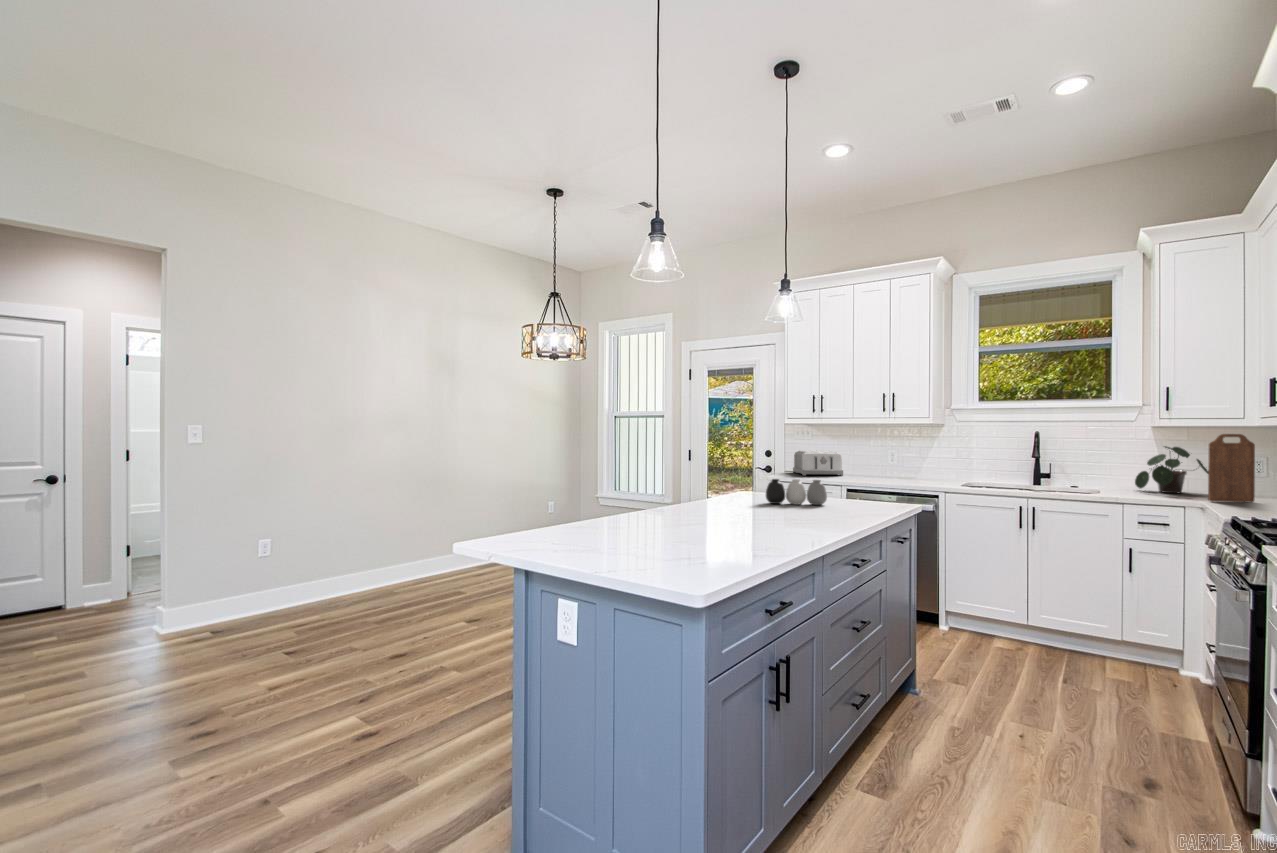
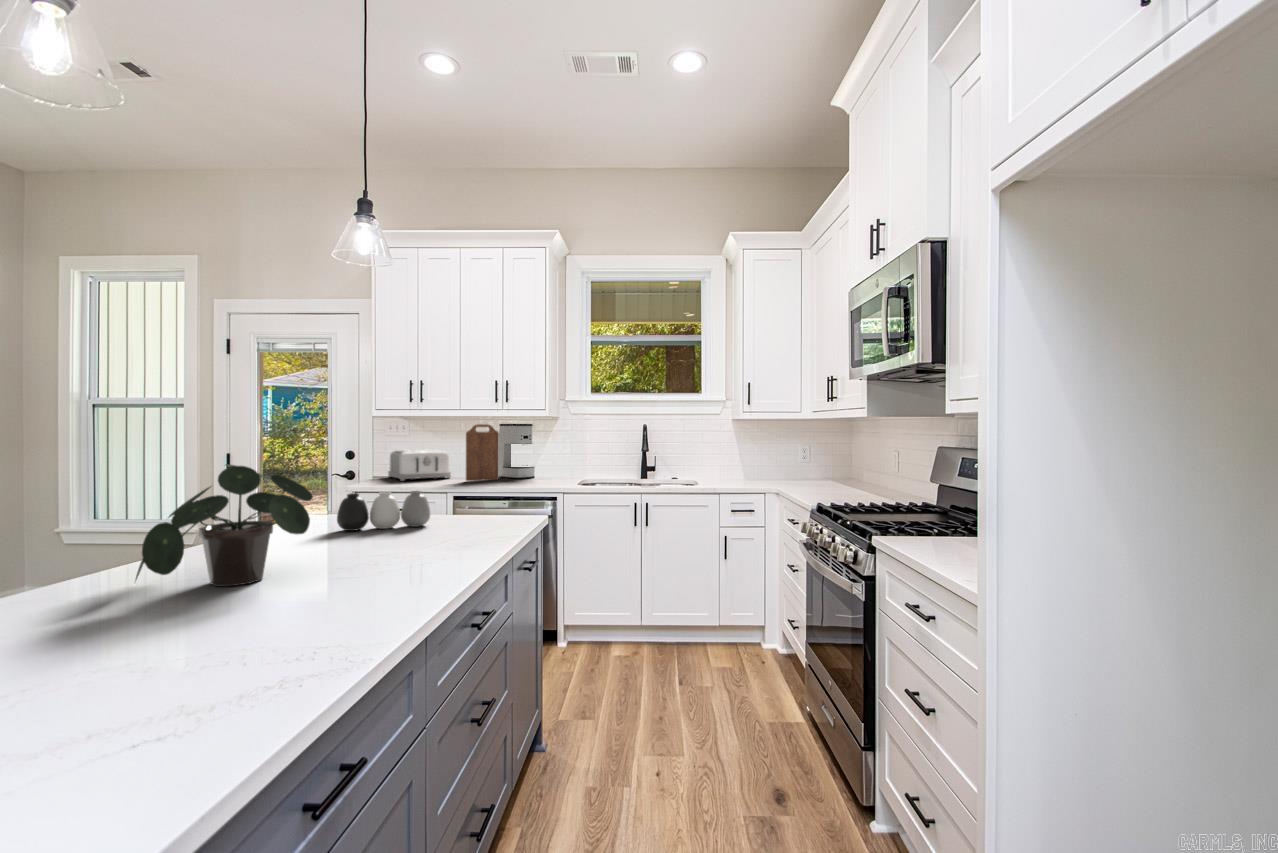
coffee maker: none [886,430,920,479] -> present [499,424,535,478]
cutting board: present [1208,434,1255,502] -> present [466,424,499,481]
potted plant: present [1135,446,1208,493] -> present [136,464,313,586]

